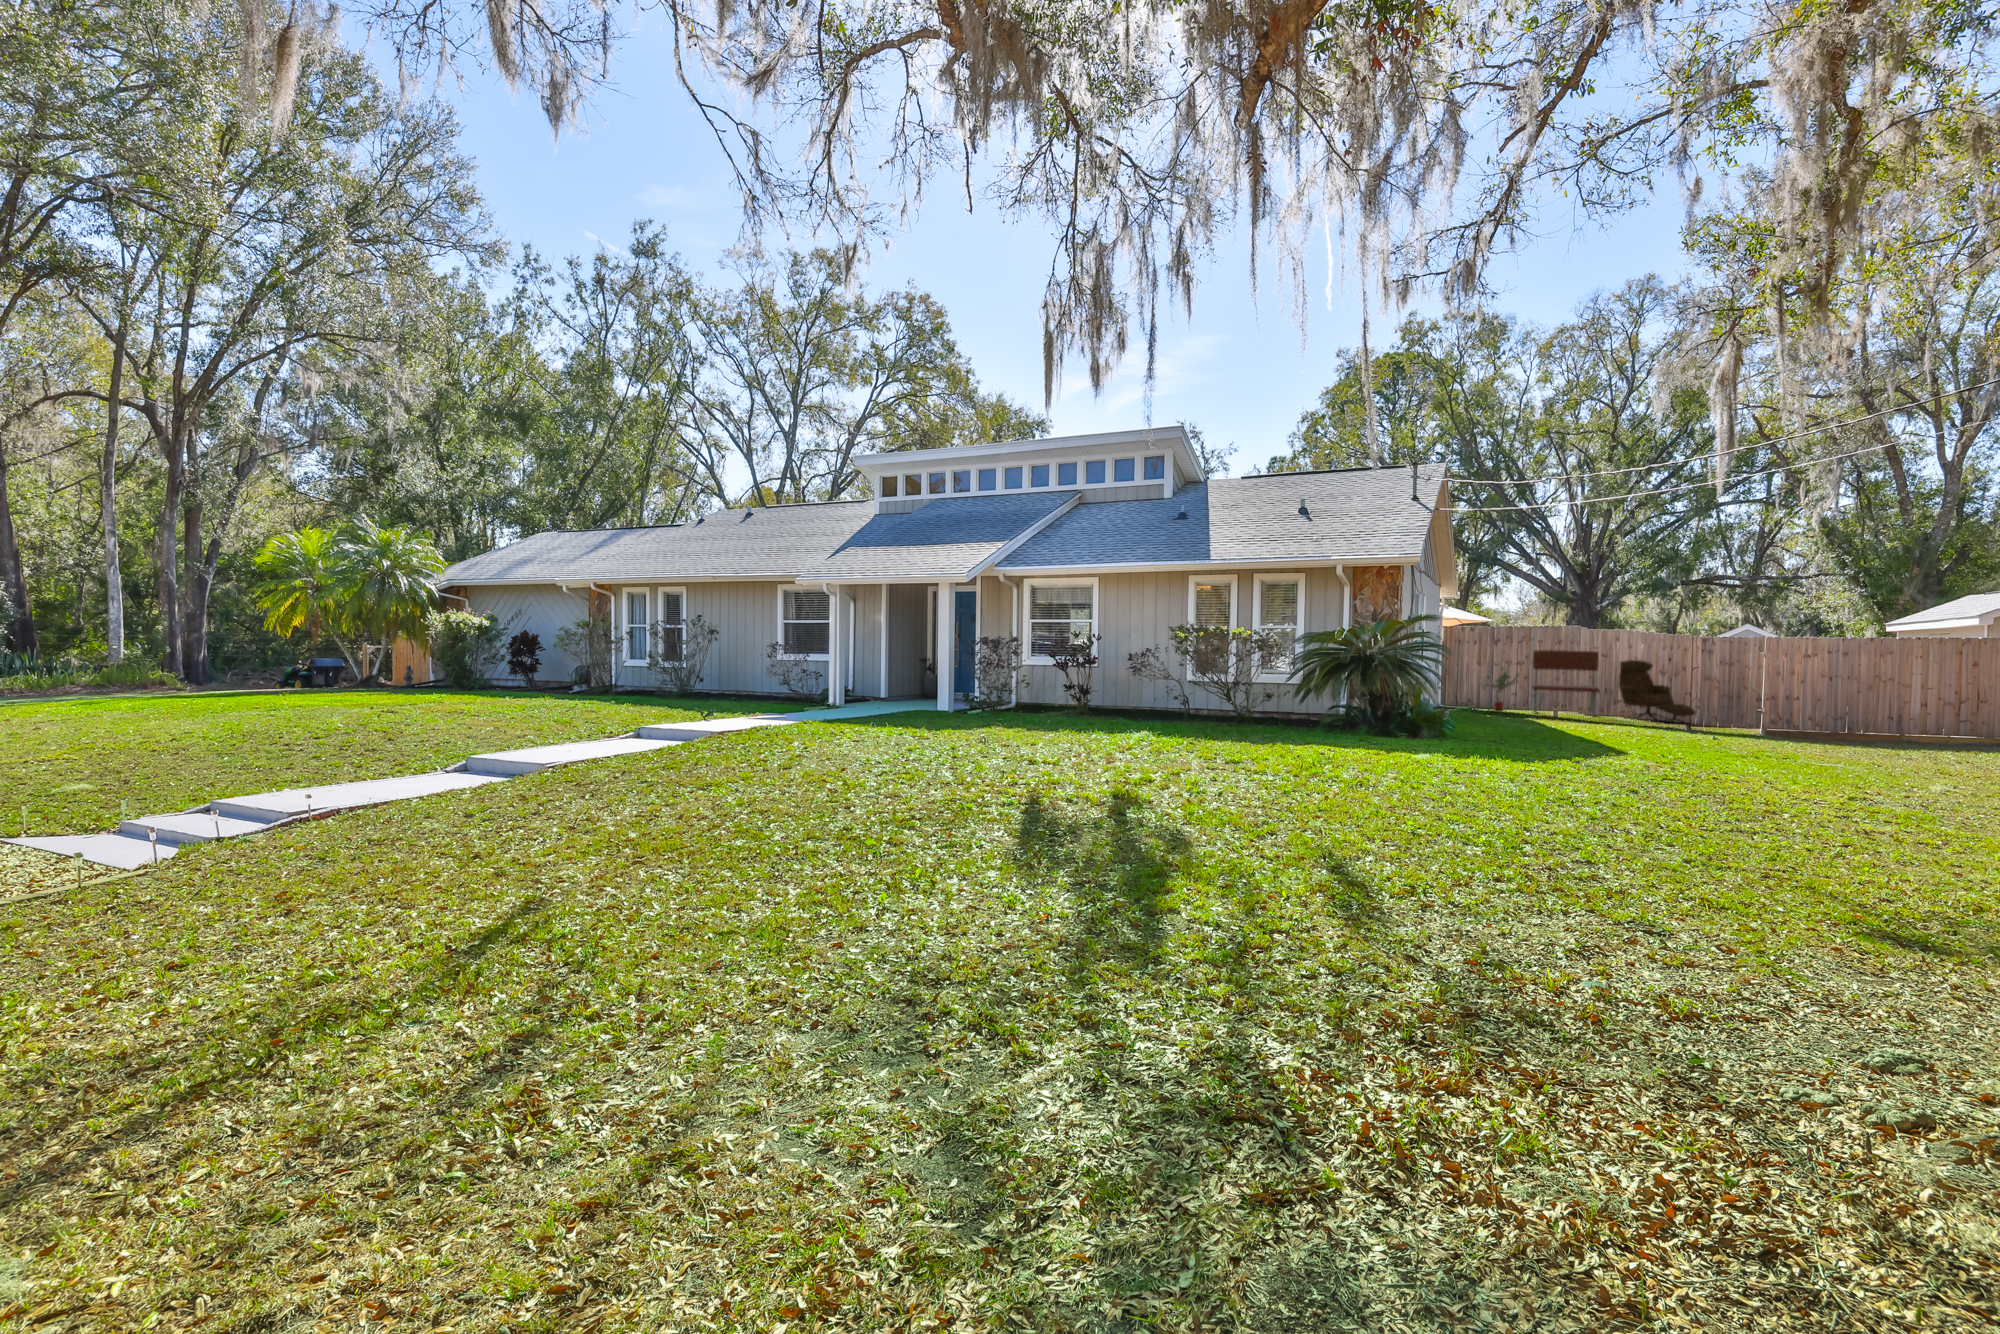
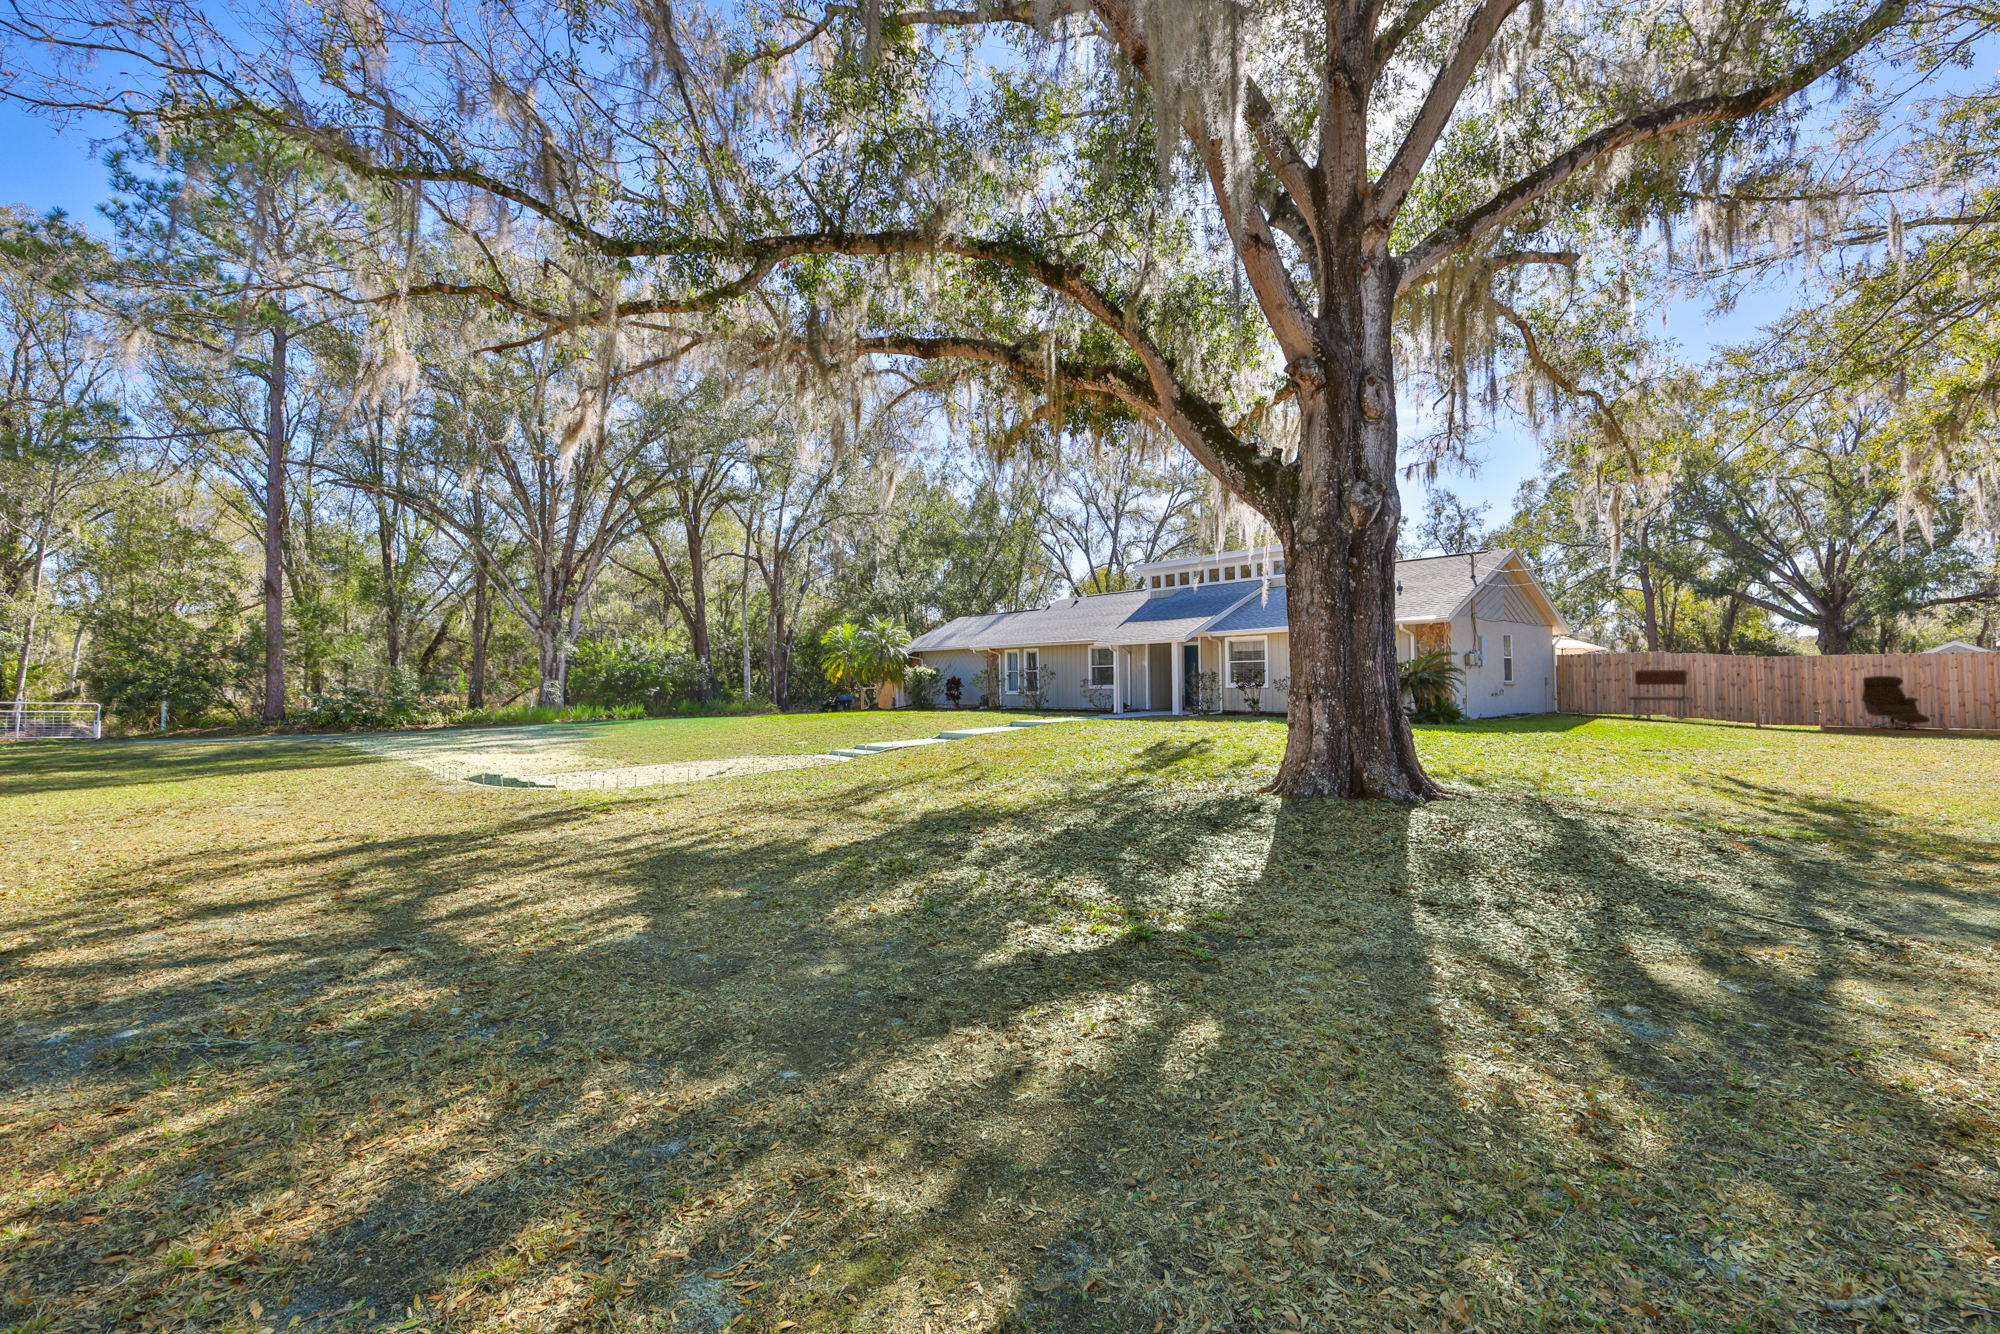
lounge chair: present [1618,660,1696,723] -> present [1861,676,1930,729]
potted tree: present [1484,668,1518,710] -> none [1598,683,1627,716]

